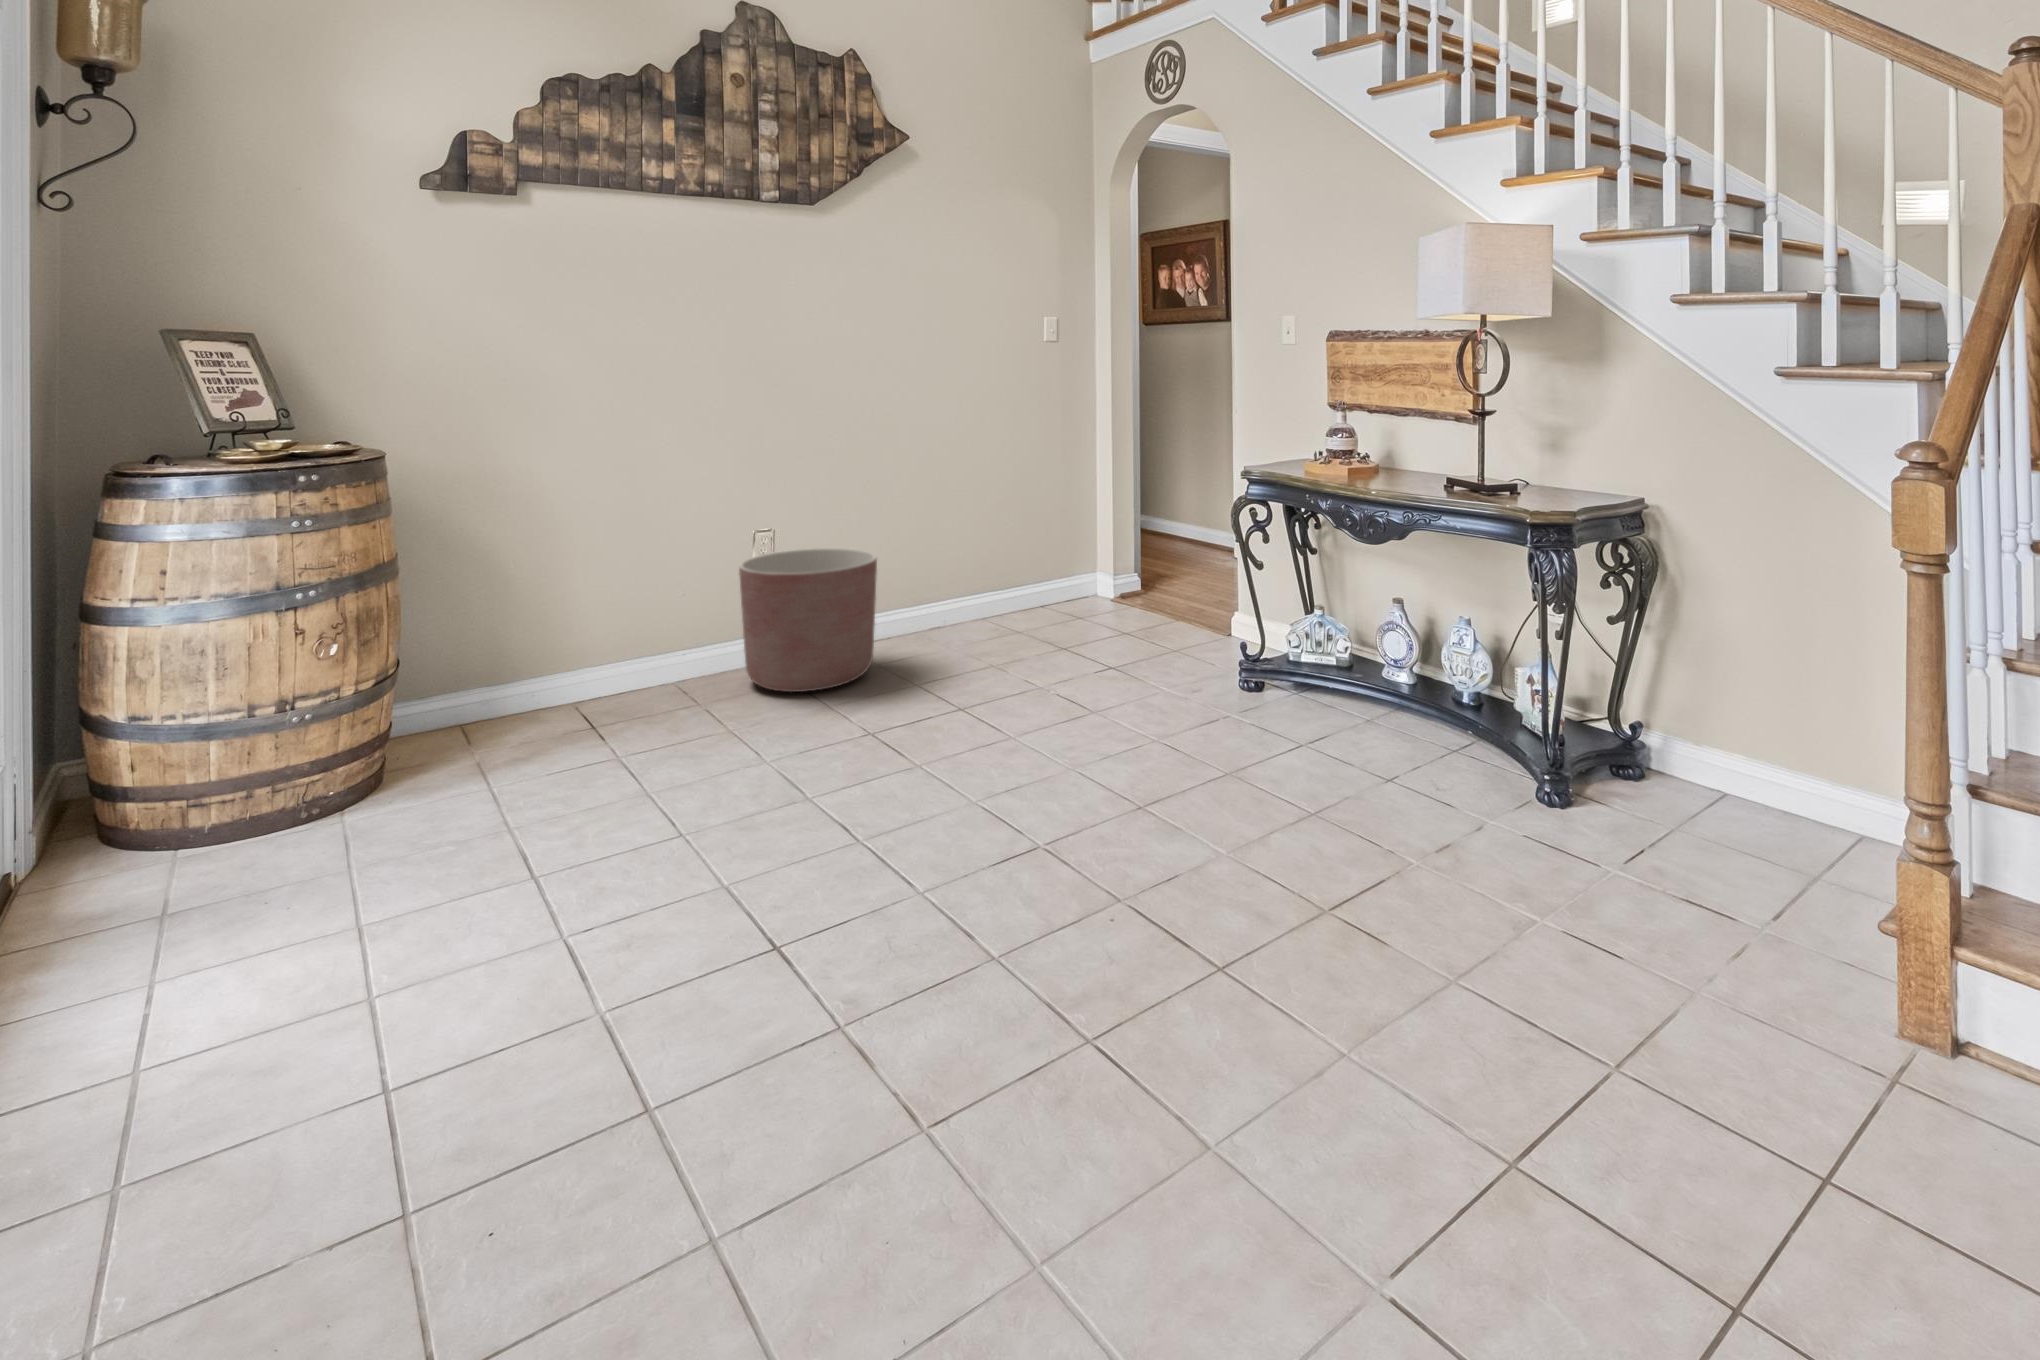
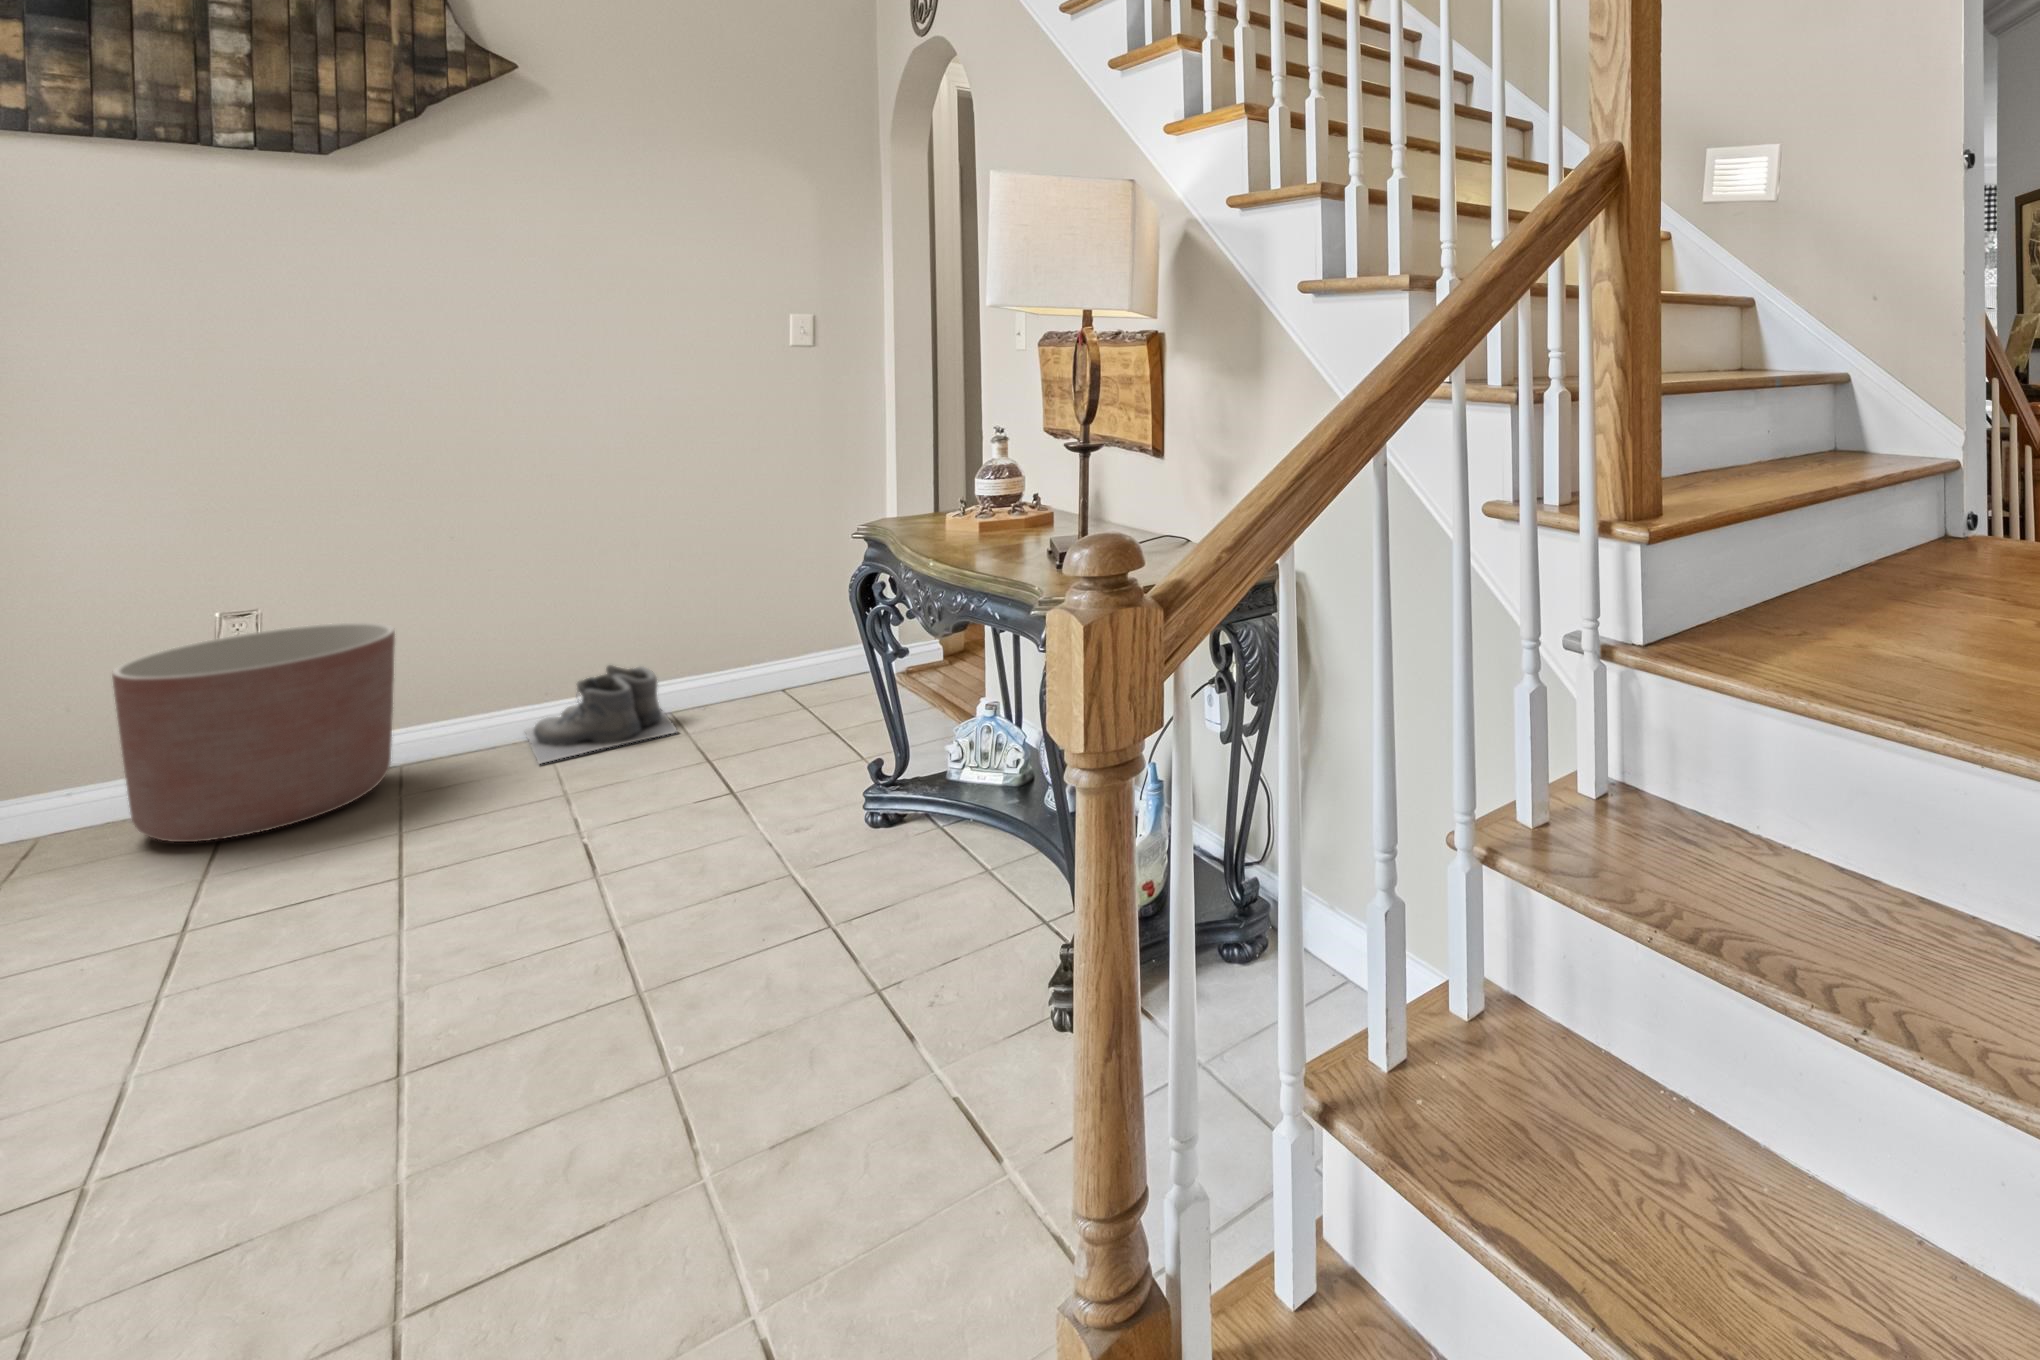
boots: none [905,590,1024,658] -> present [525,665,677,763]

